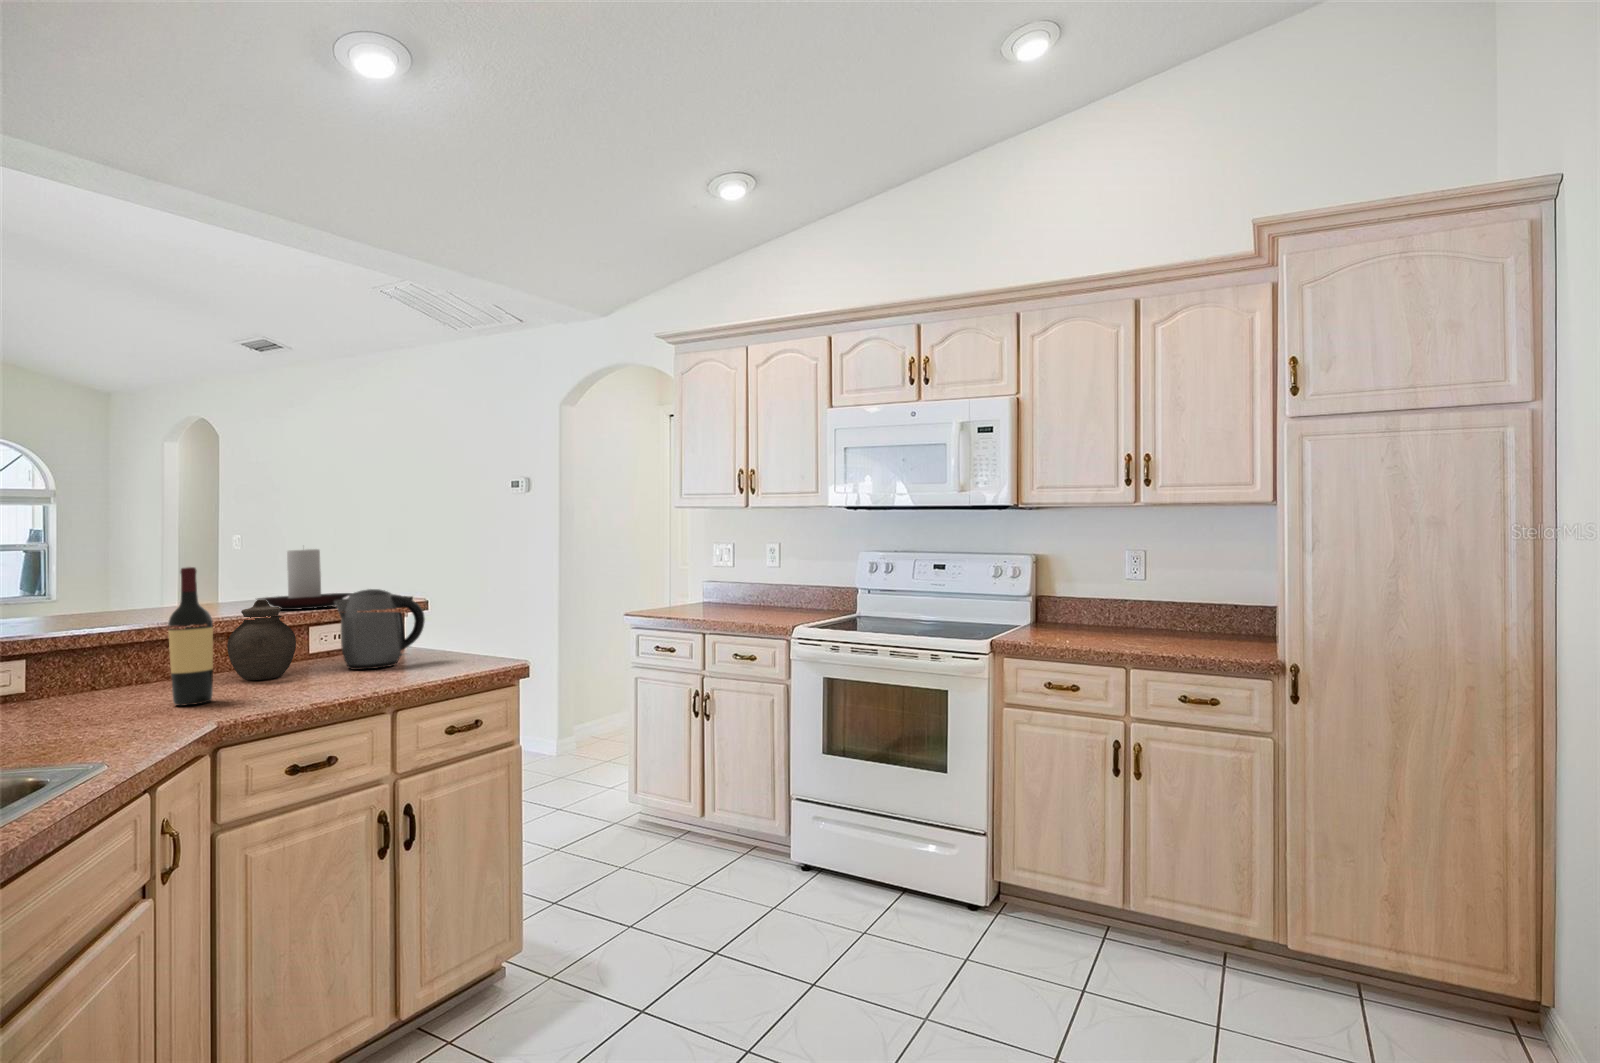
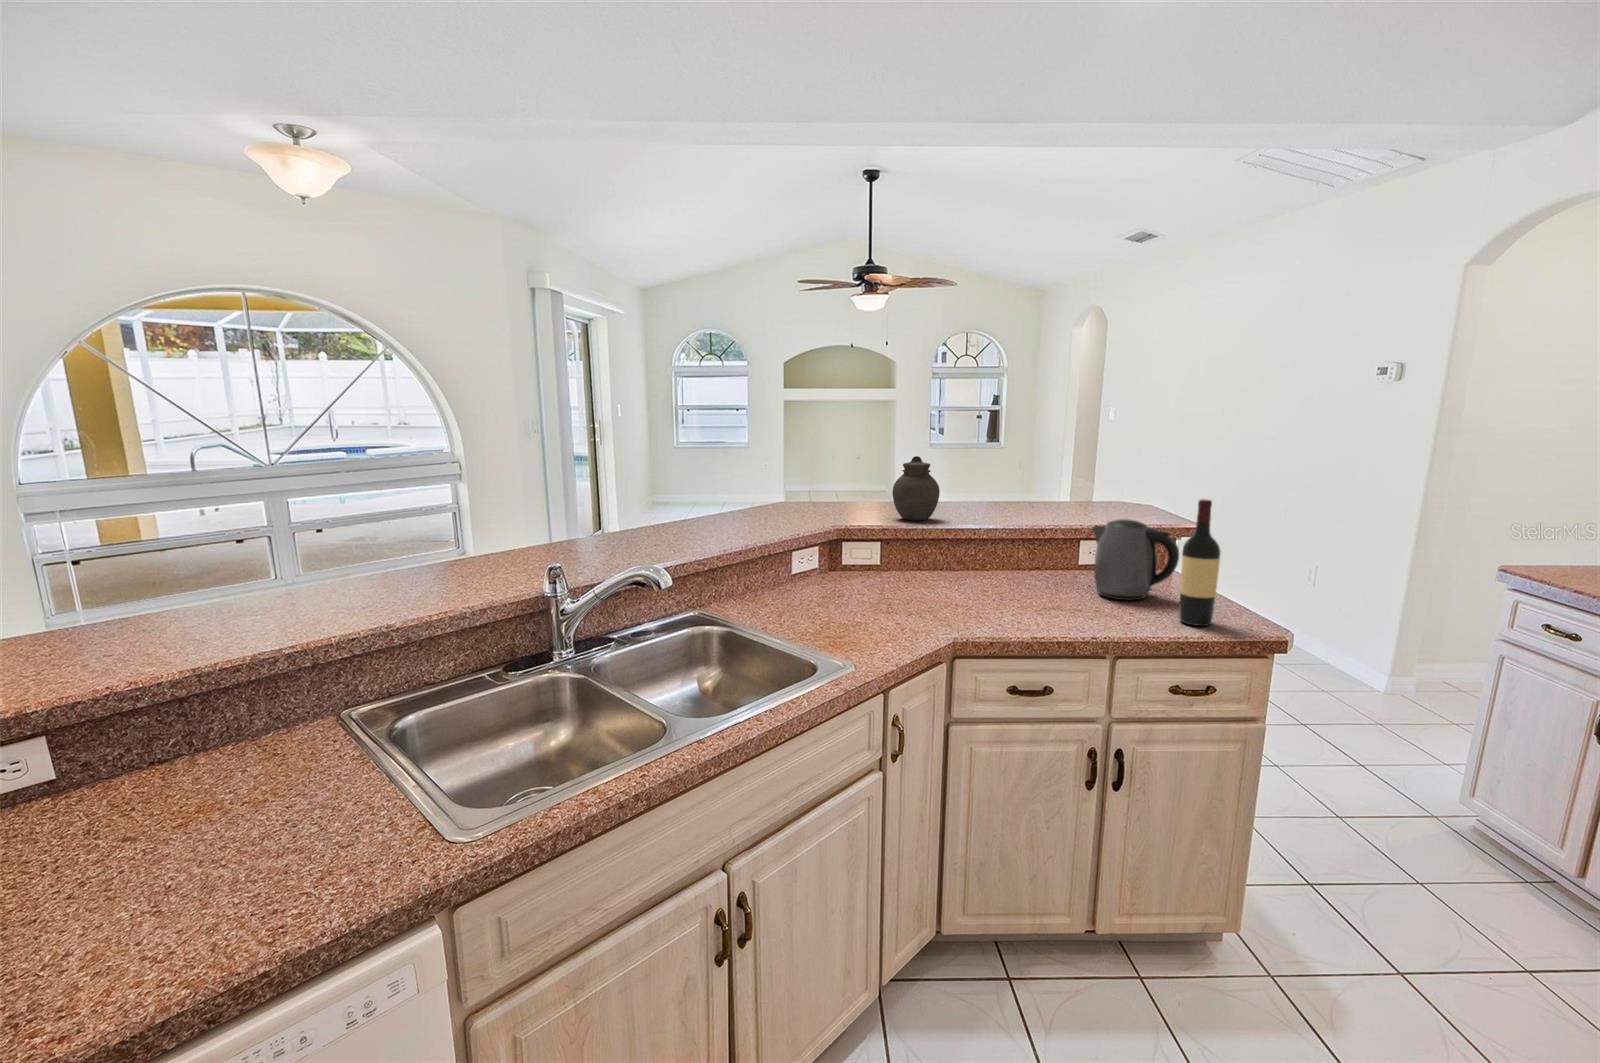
candle holder: present [257,549,351,610] -> none [1043,462,1127,523]
wine bottle: present [168,567,213,706] -> present [1179,499,1221,626]
jar: present [227,600,296,680] -> present [892,456,940,521]

